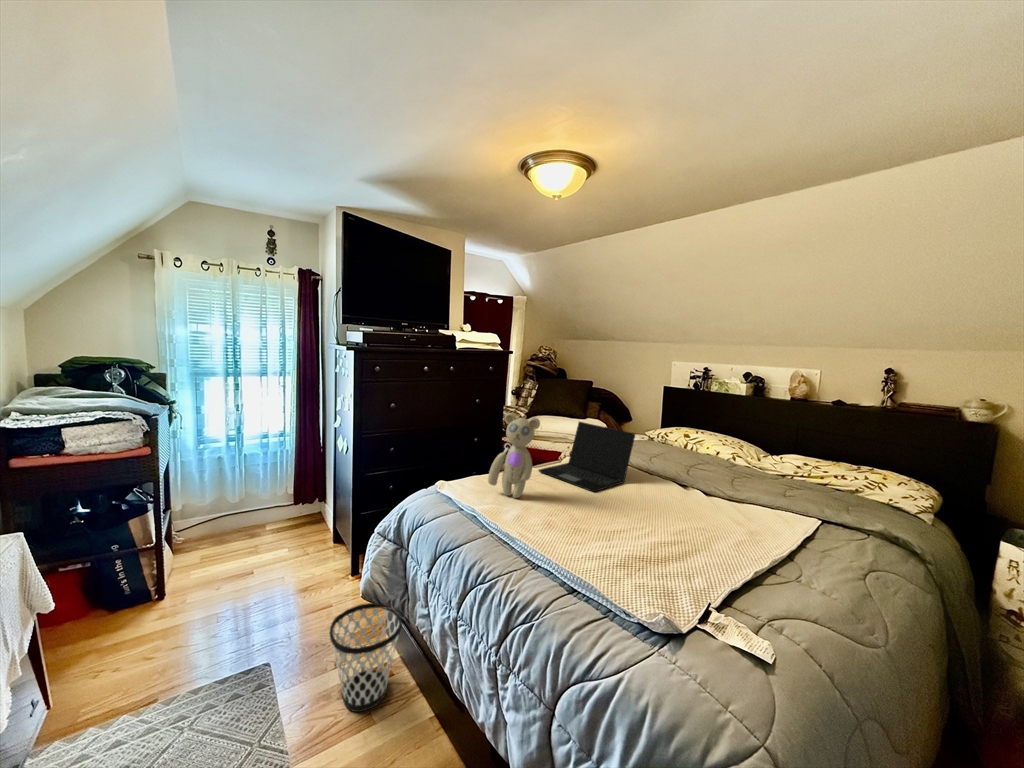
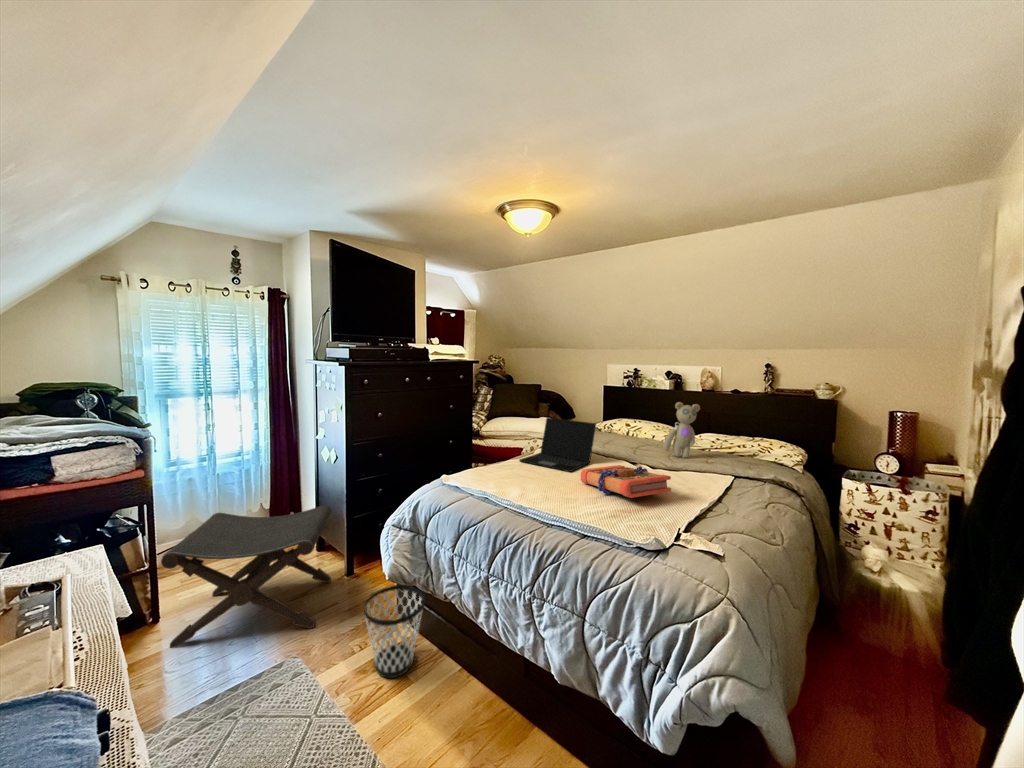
teddy bear: present [488,413,540,498] -> present [663,402,700,458]
book: none [601,490,717,542] -> present [581,465,671,498]
footstool: none [152,496,338,632] -> present [161,505,332,648]

